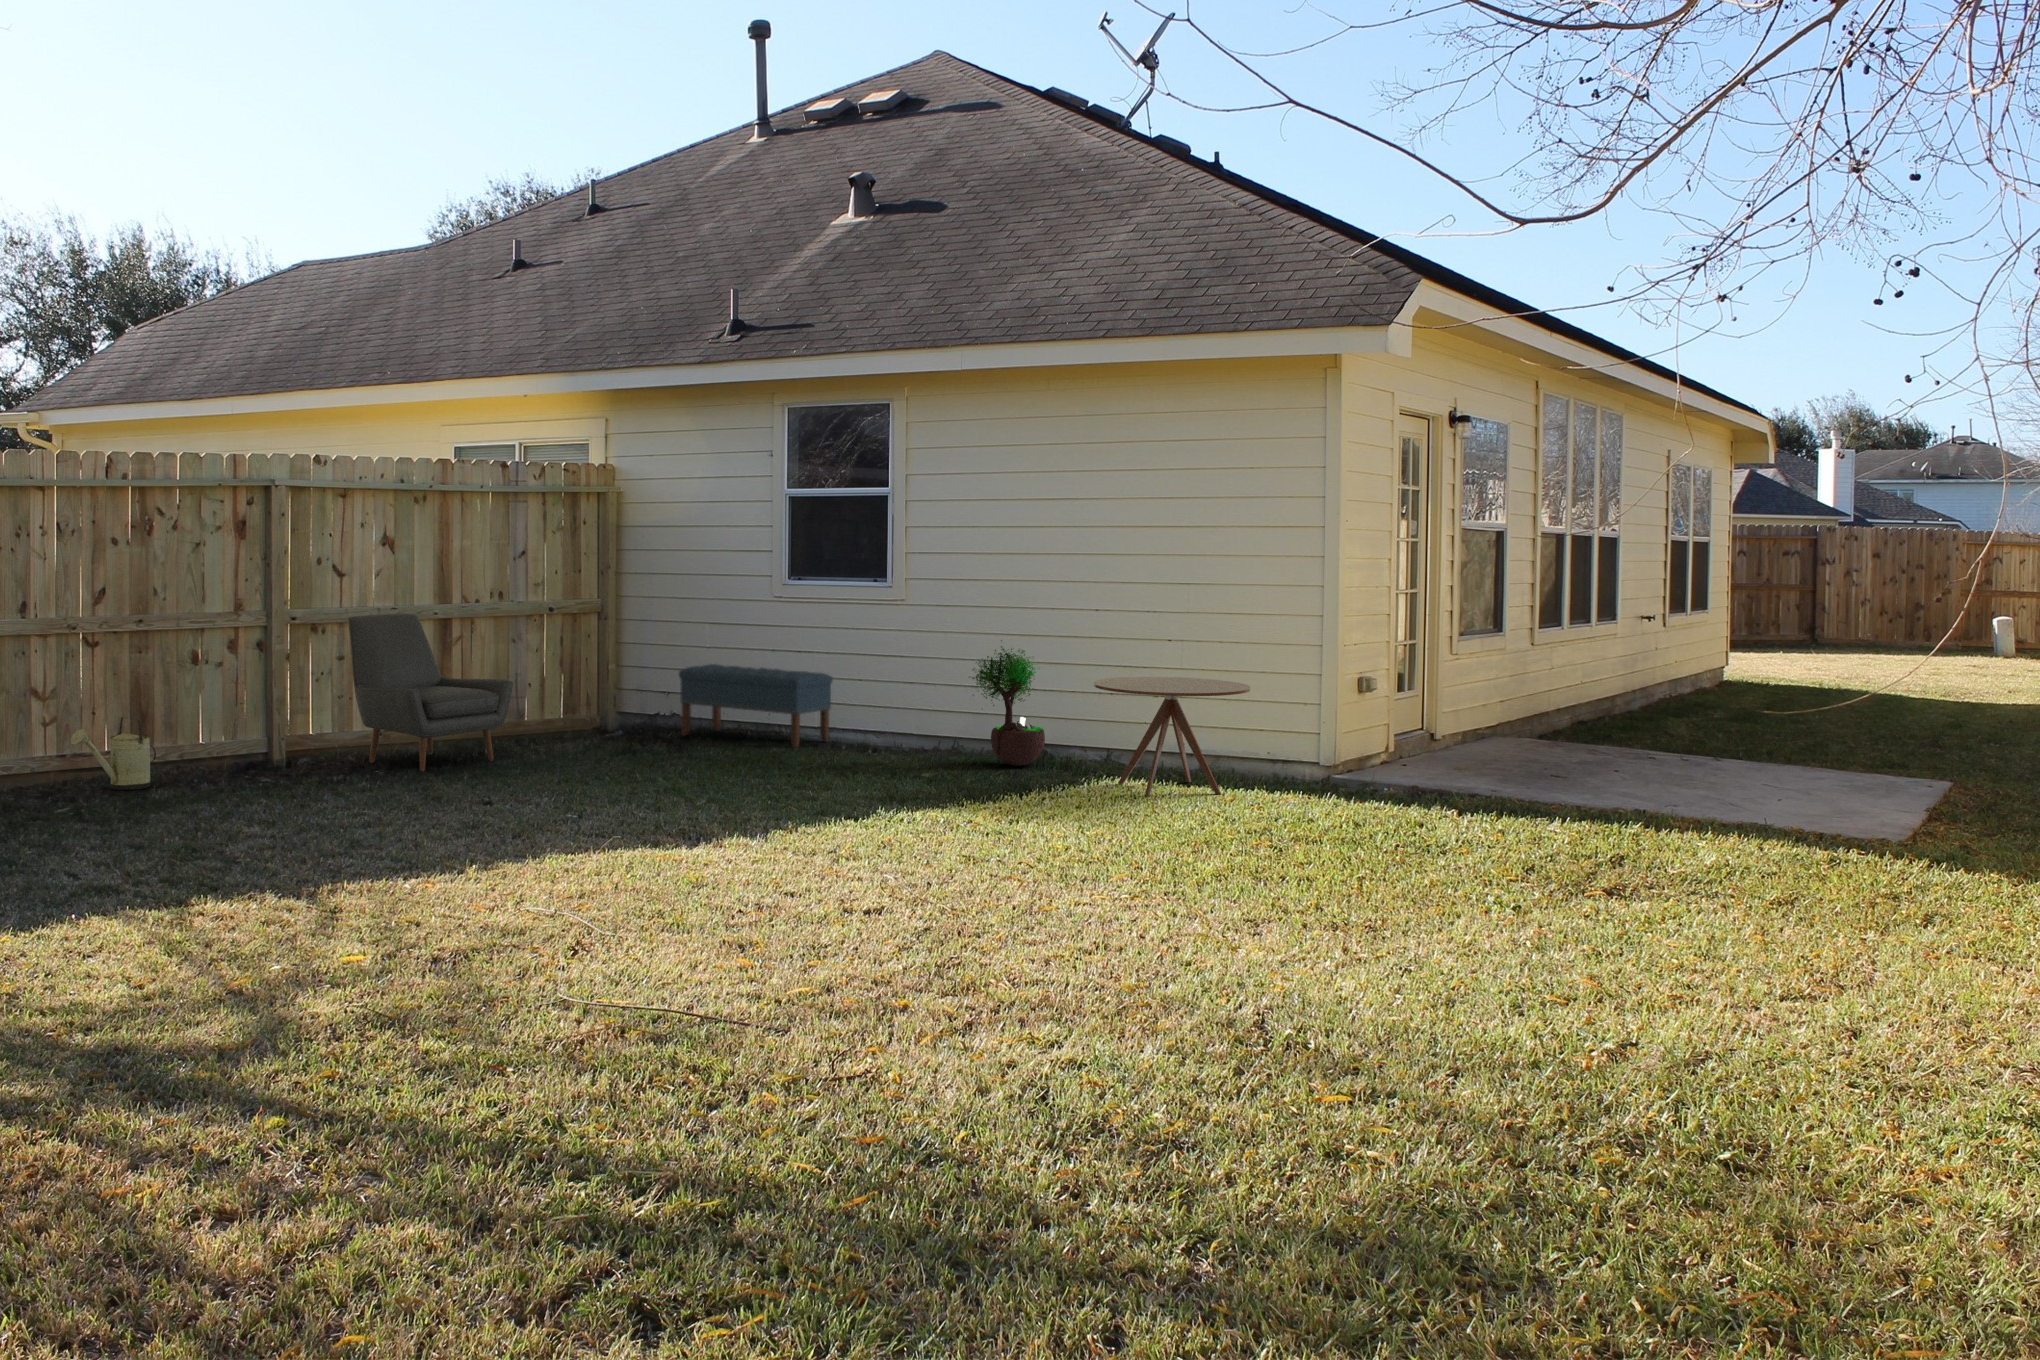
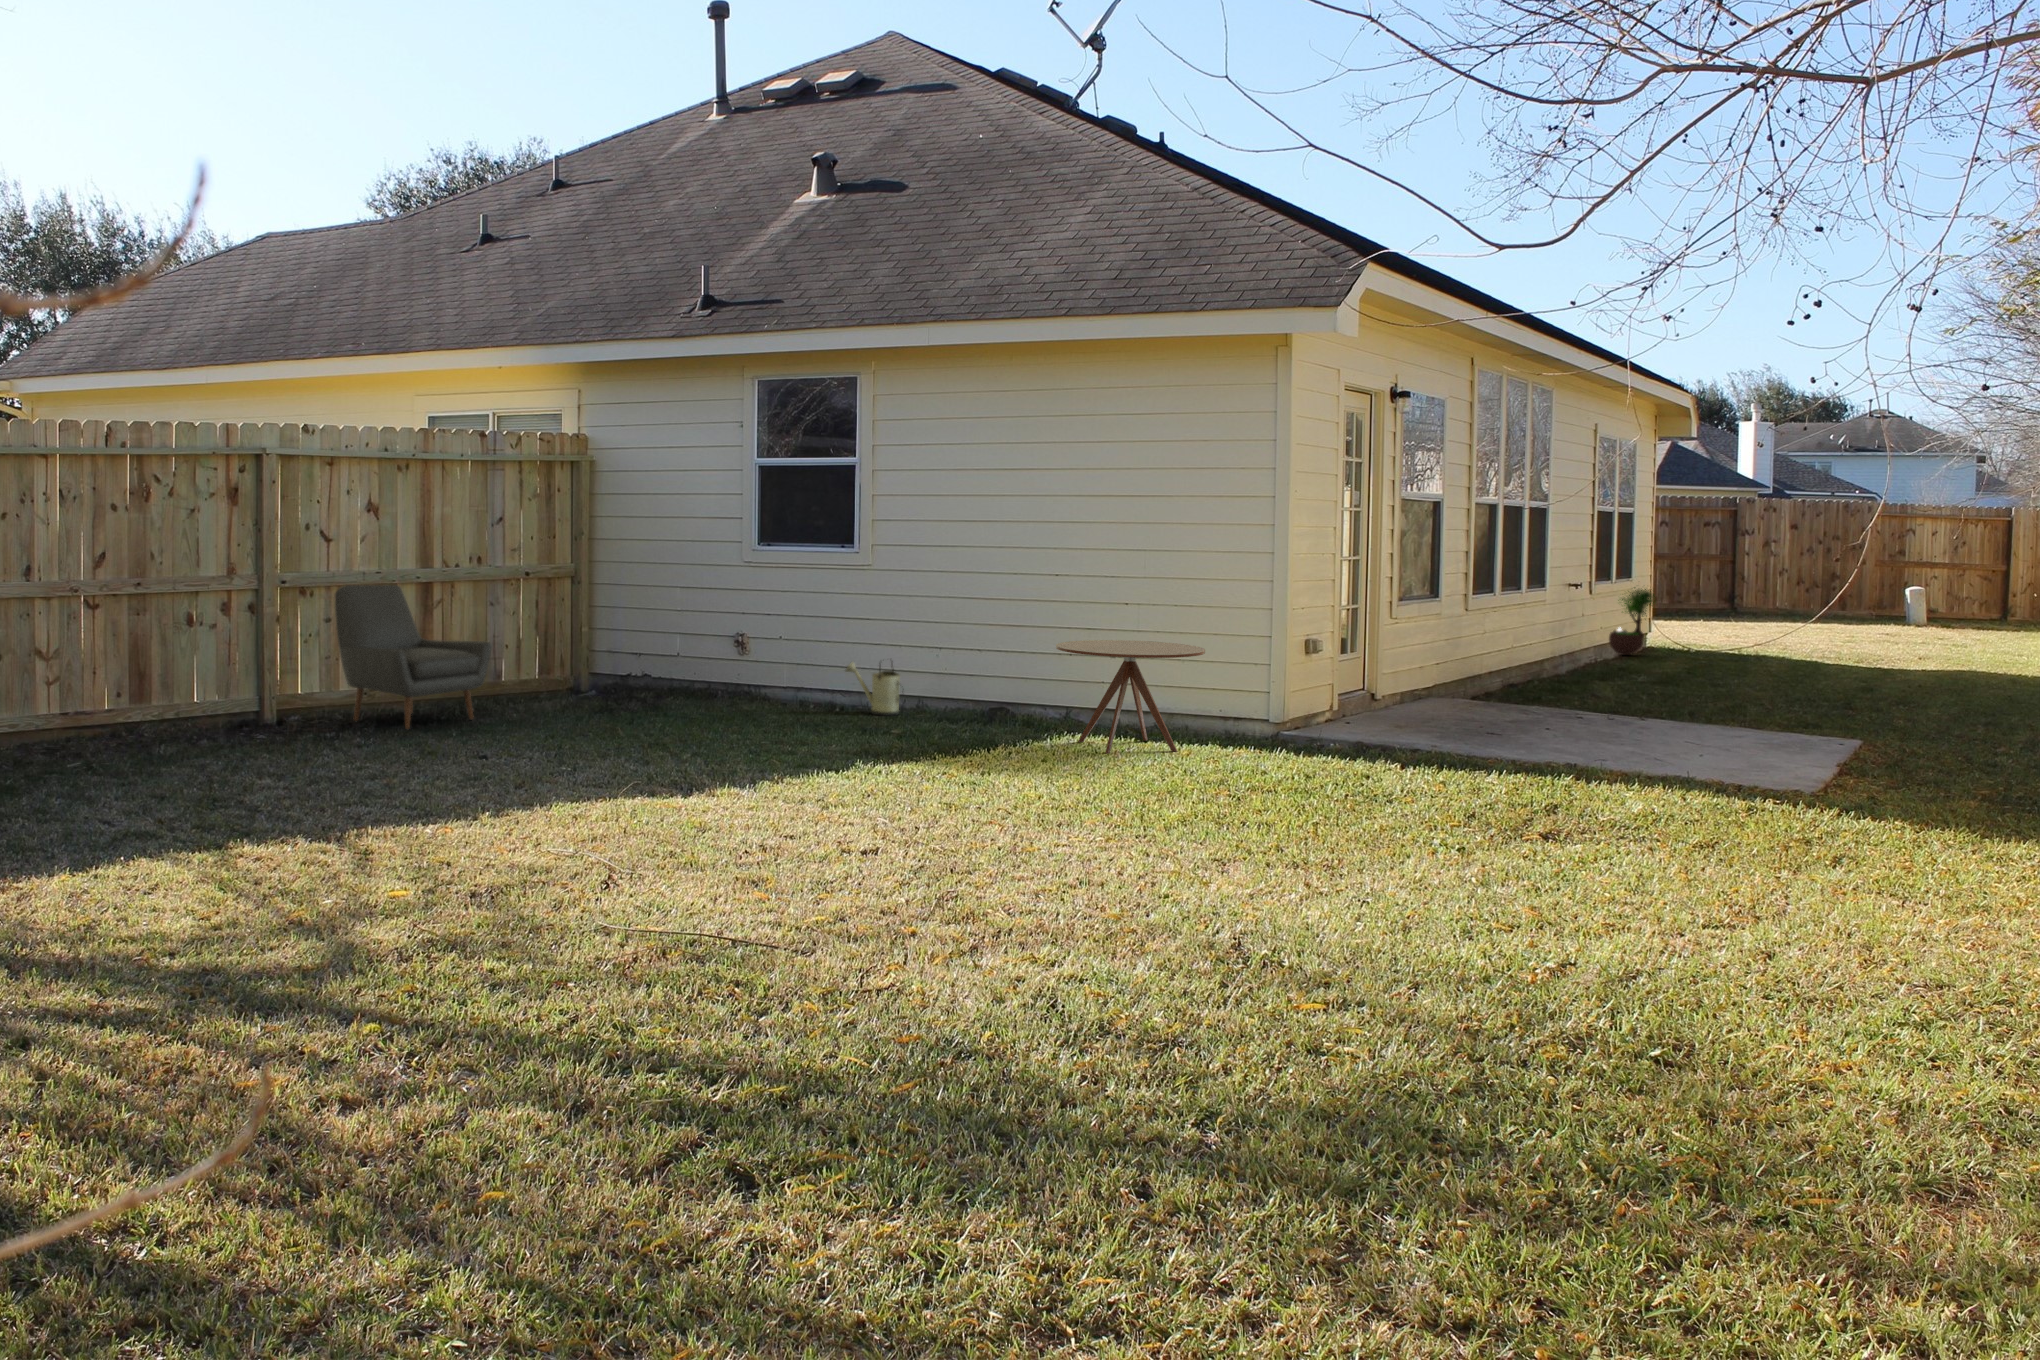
potted tree: present [969,640,1045,766] -> present [1609,587,1655,655]
bench: present [679,664,833,748] -> none [647,628,798,709]
watering can: present [71,717,156,790] -> present [846,662,904,716]

